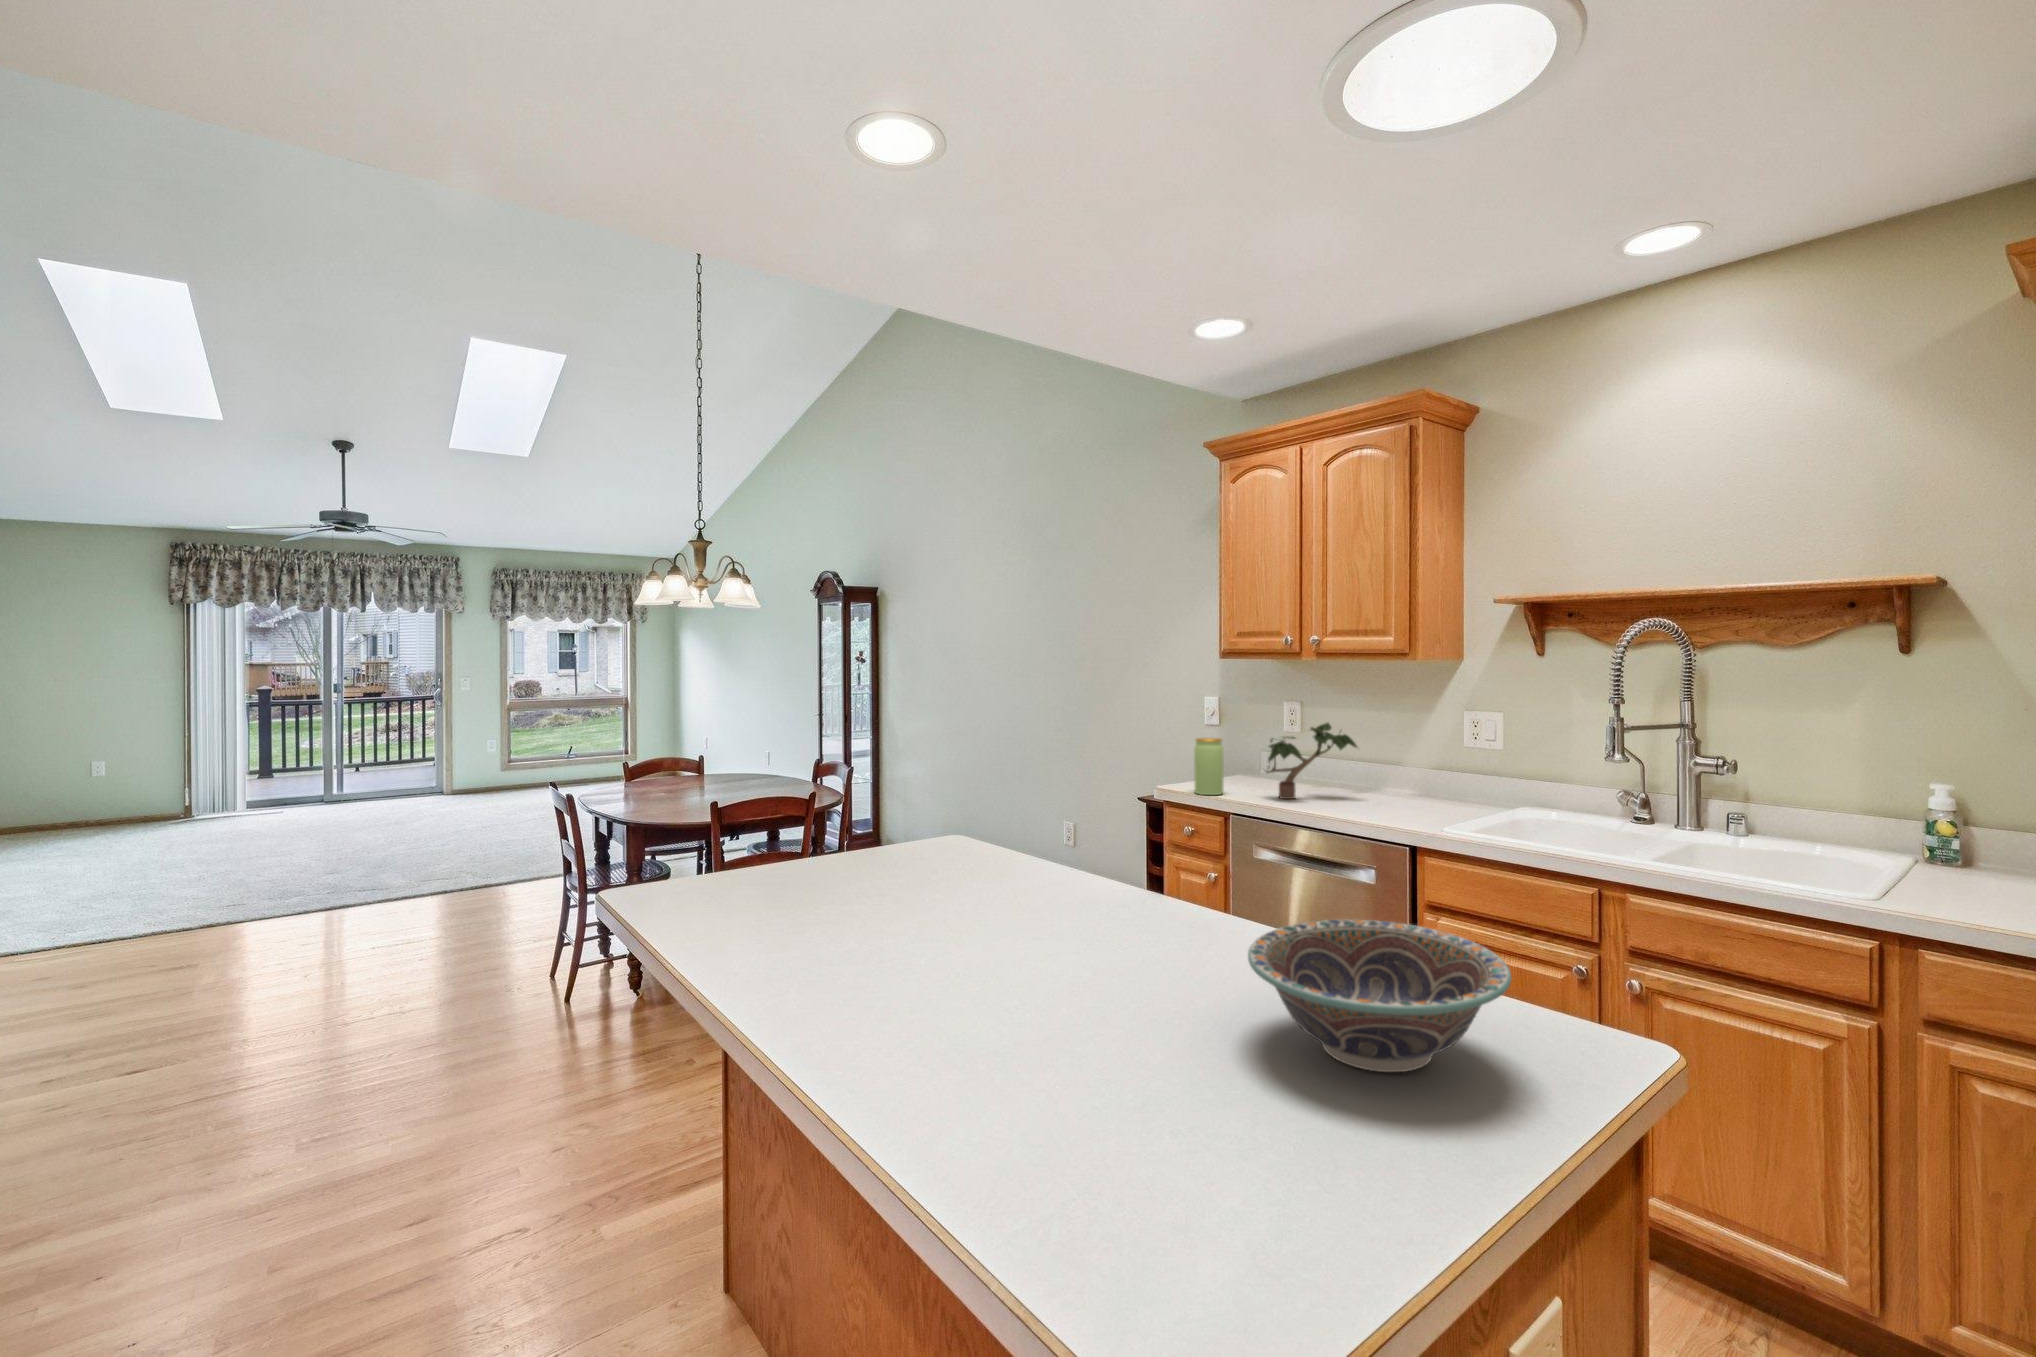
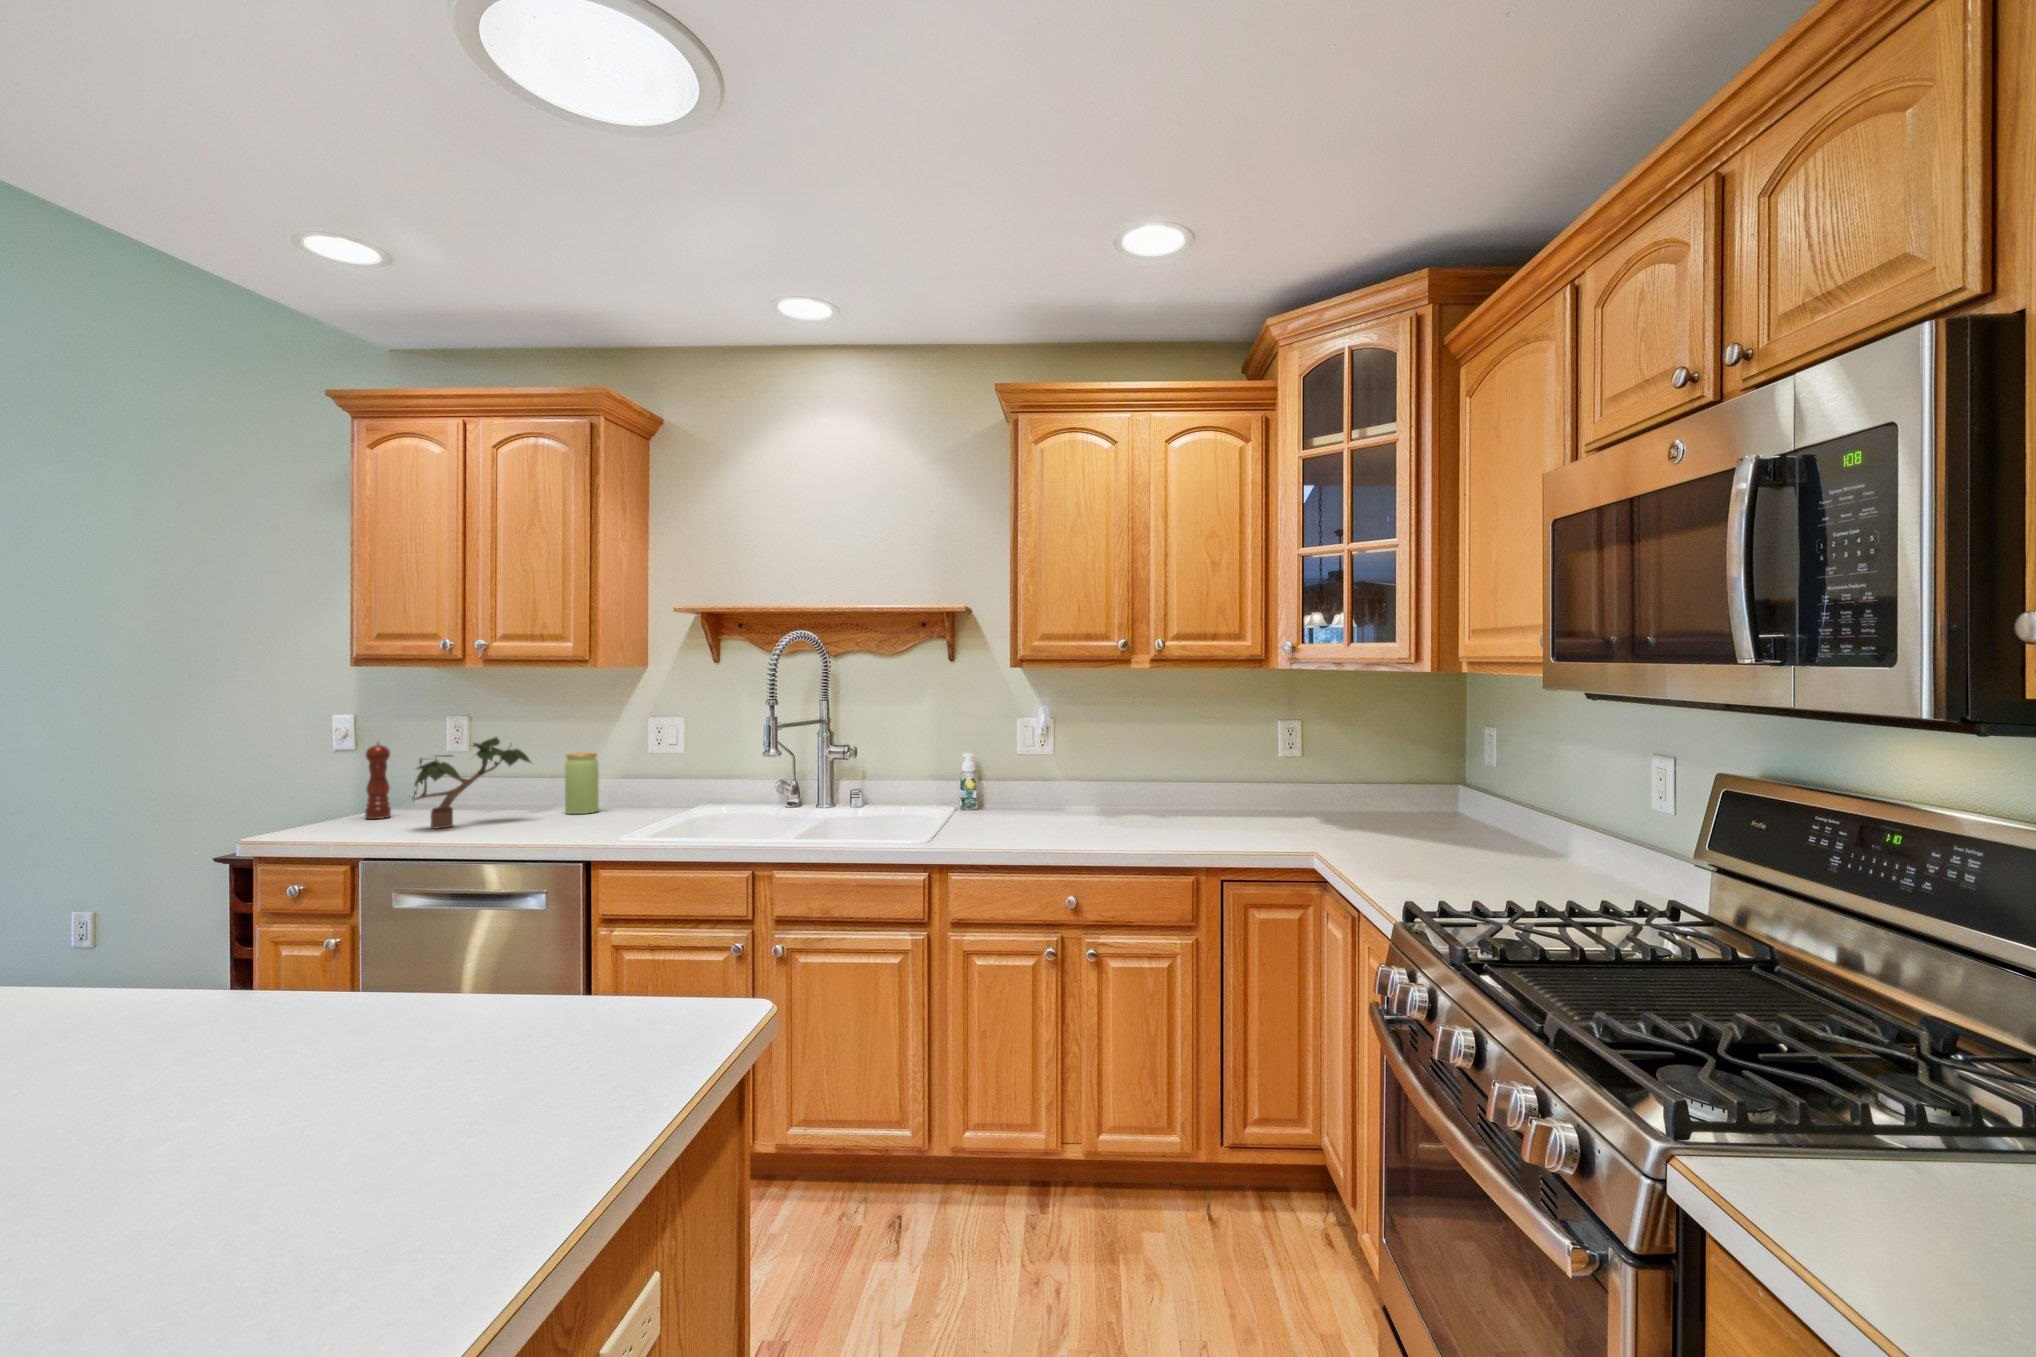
pepper mill: none [1228,719,1246,784] -> present [365,740,391,819]
jar: present [1194,738,1224,795] -> present [565,753,599,814]
decorative bowl: present [1248,920,1511,1072] -> none [228,934,609,1137]

